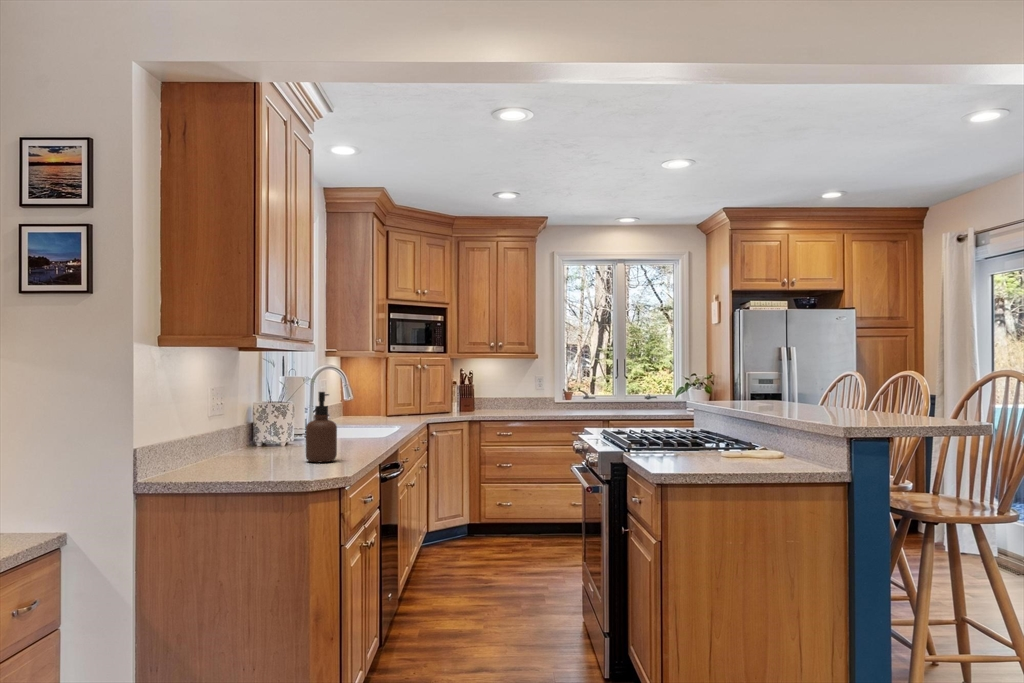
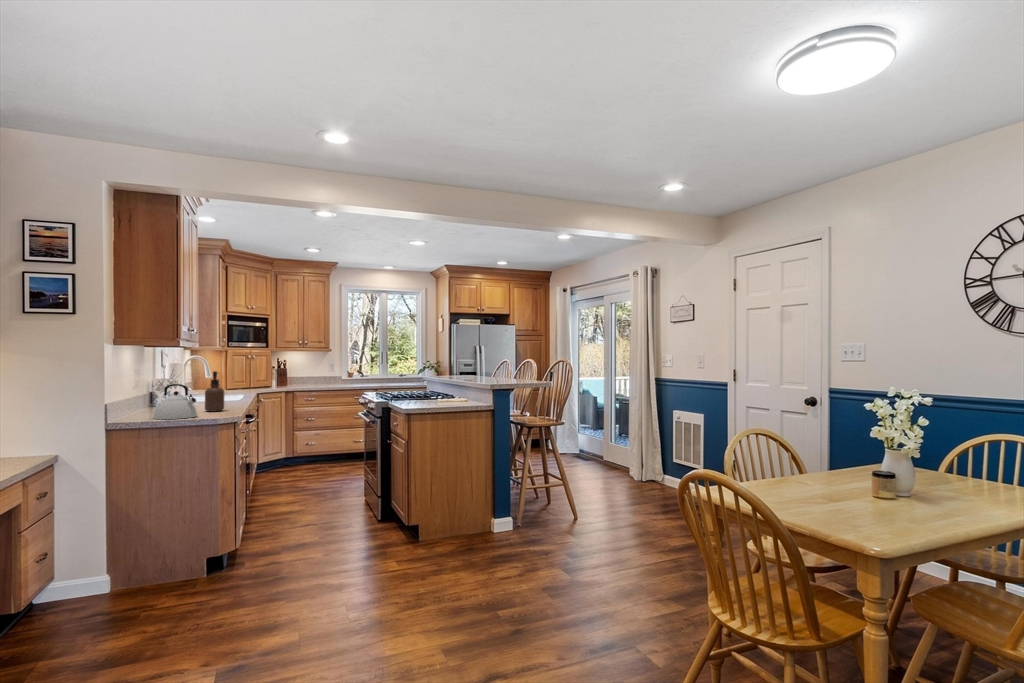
kettle: none [211,414,281,478] -> present [154,384,197,419]

